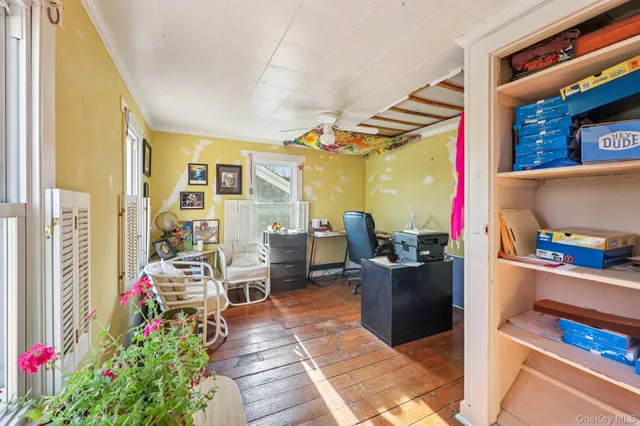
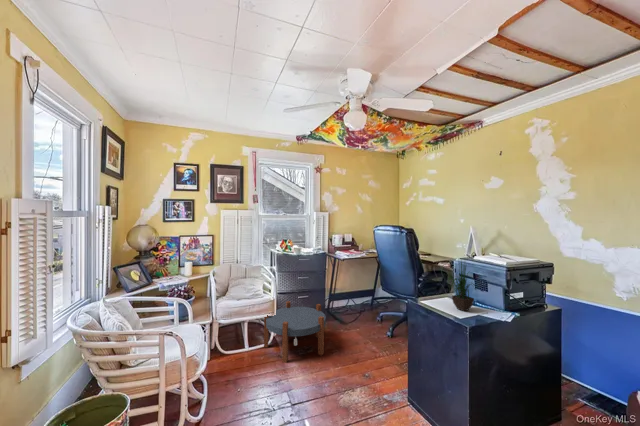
side table: none [262,269,307,309] -> present [264,301,326,363]

